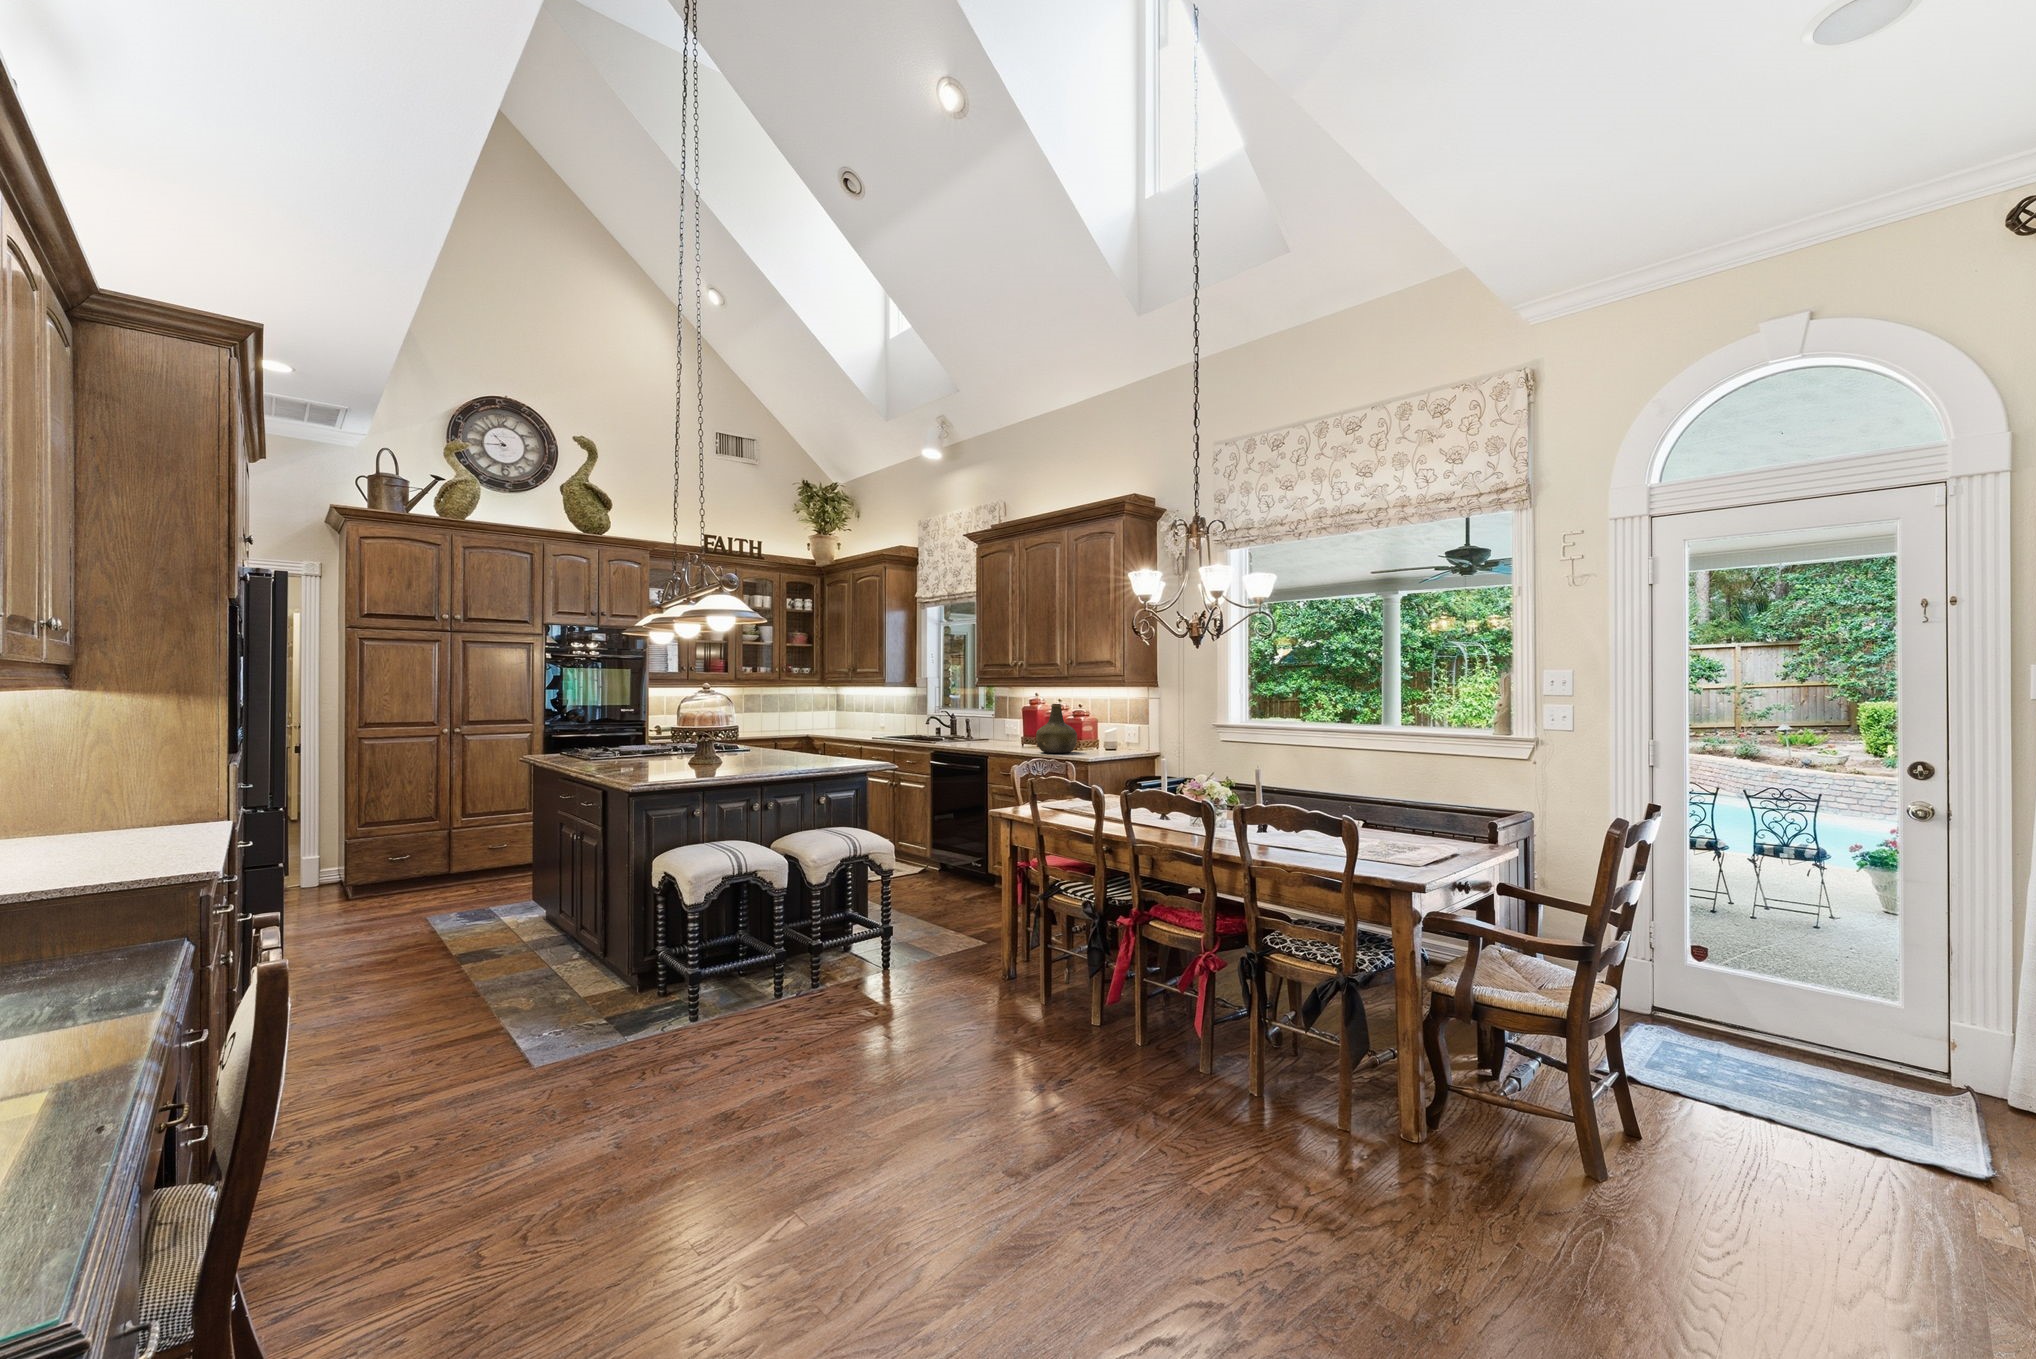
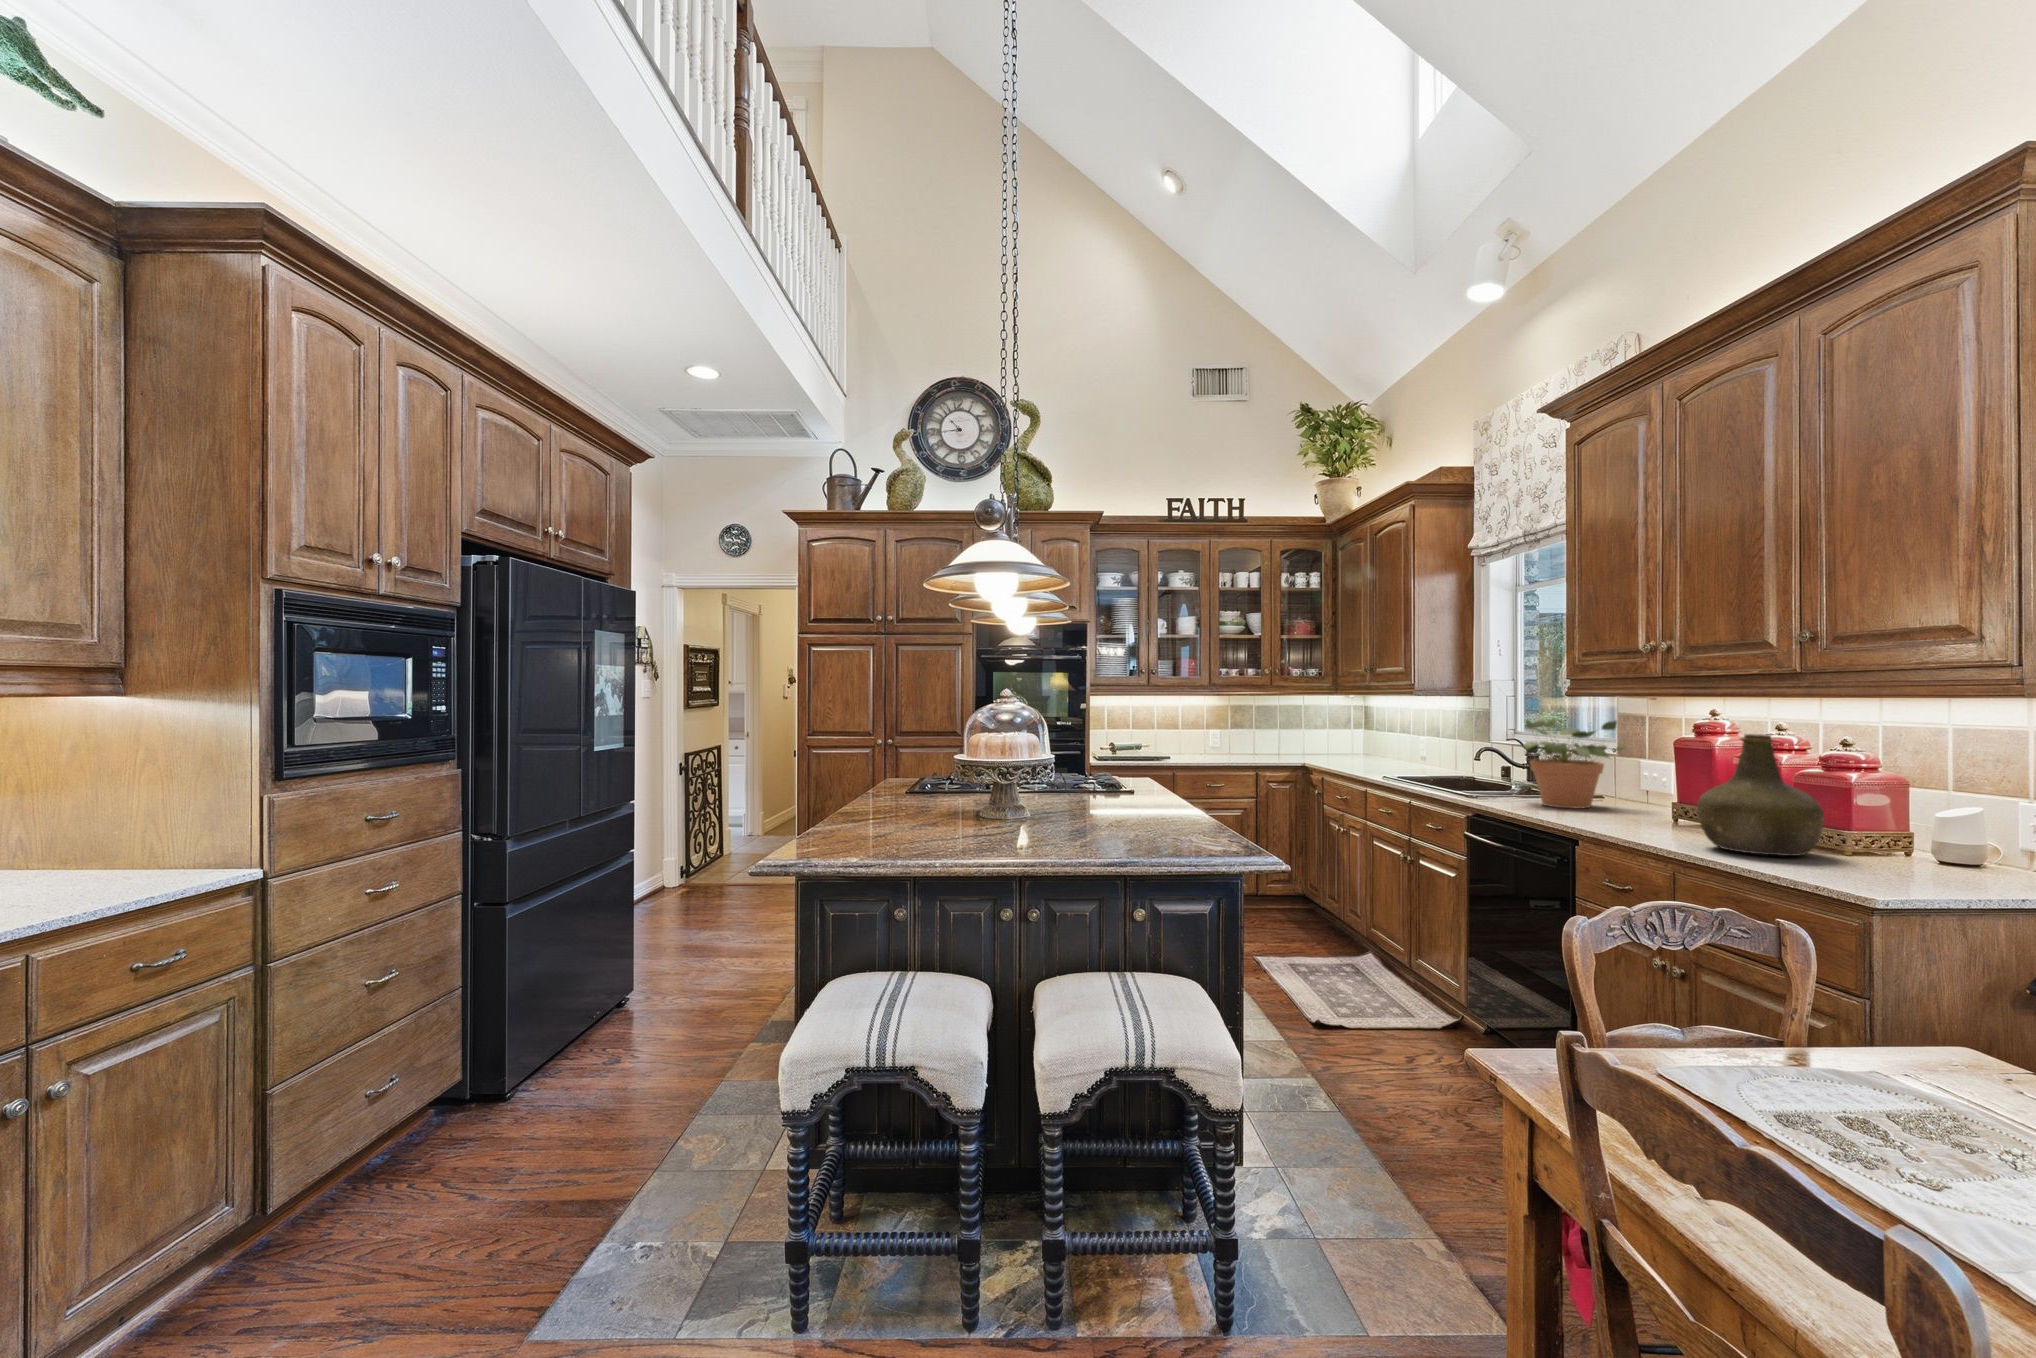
potted plant: none [955,698,1006,744] -> present [1523,719,1626,809]

